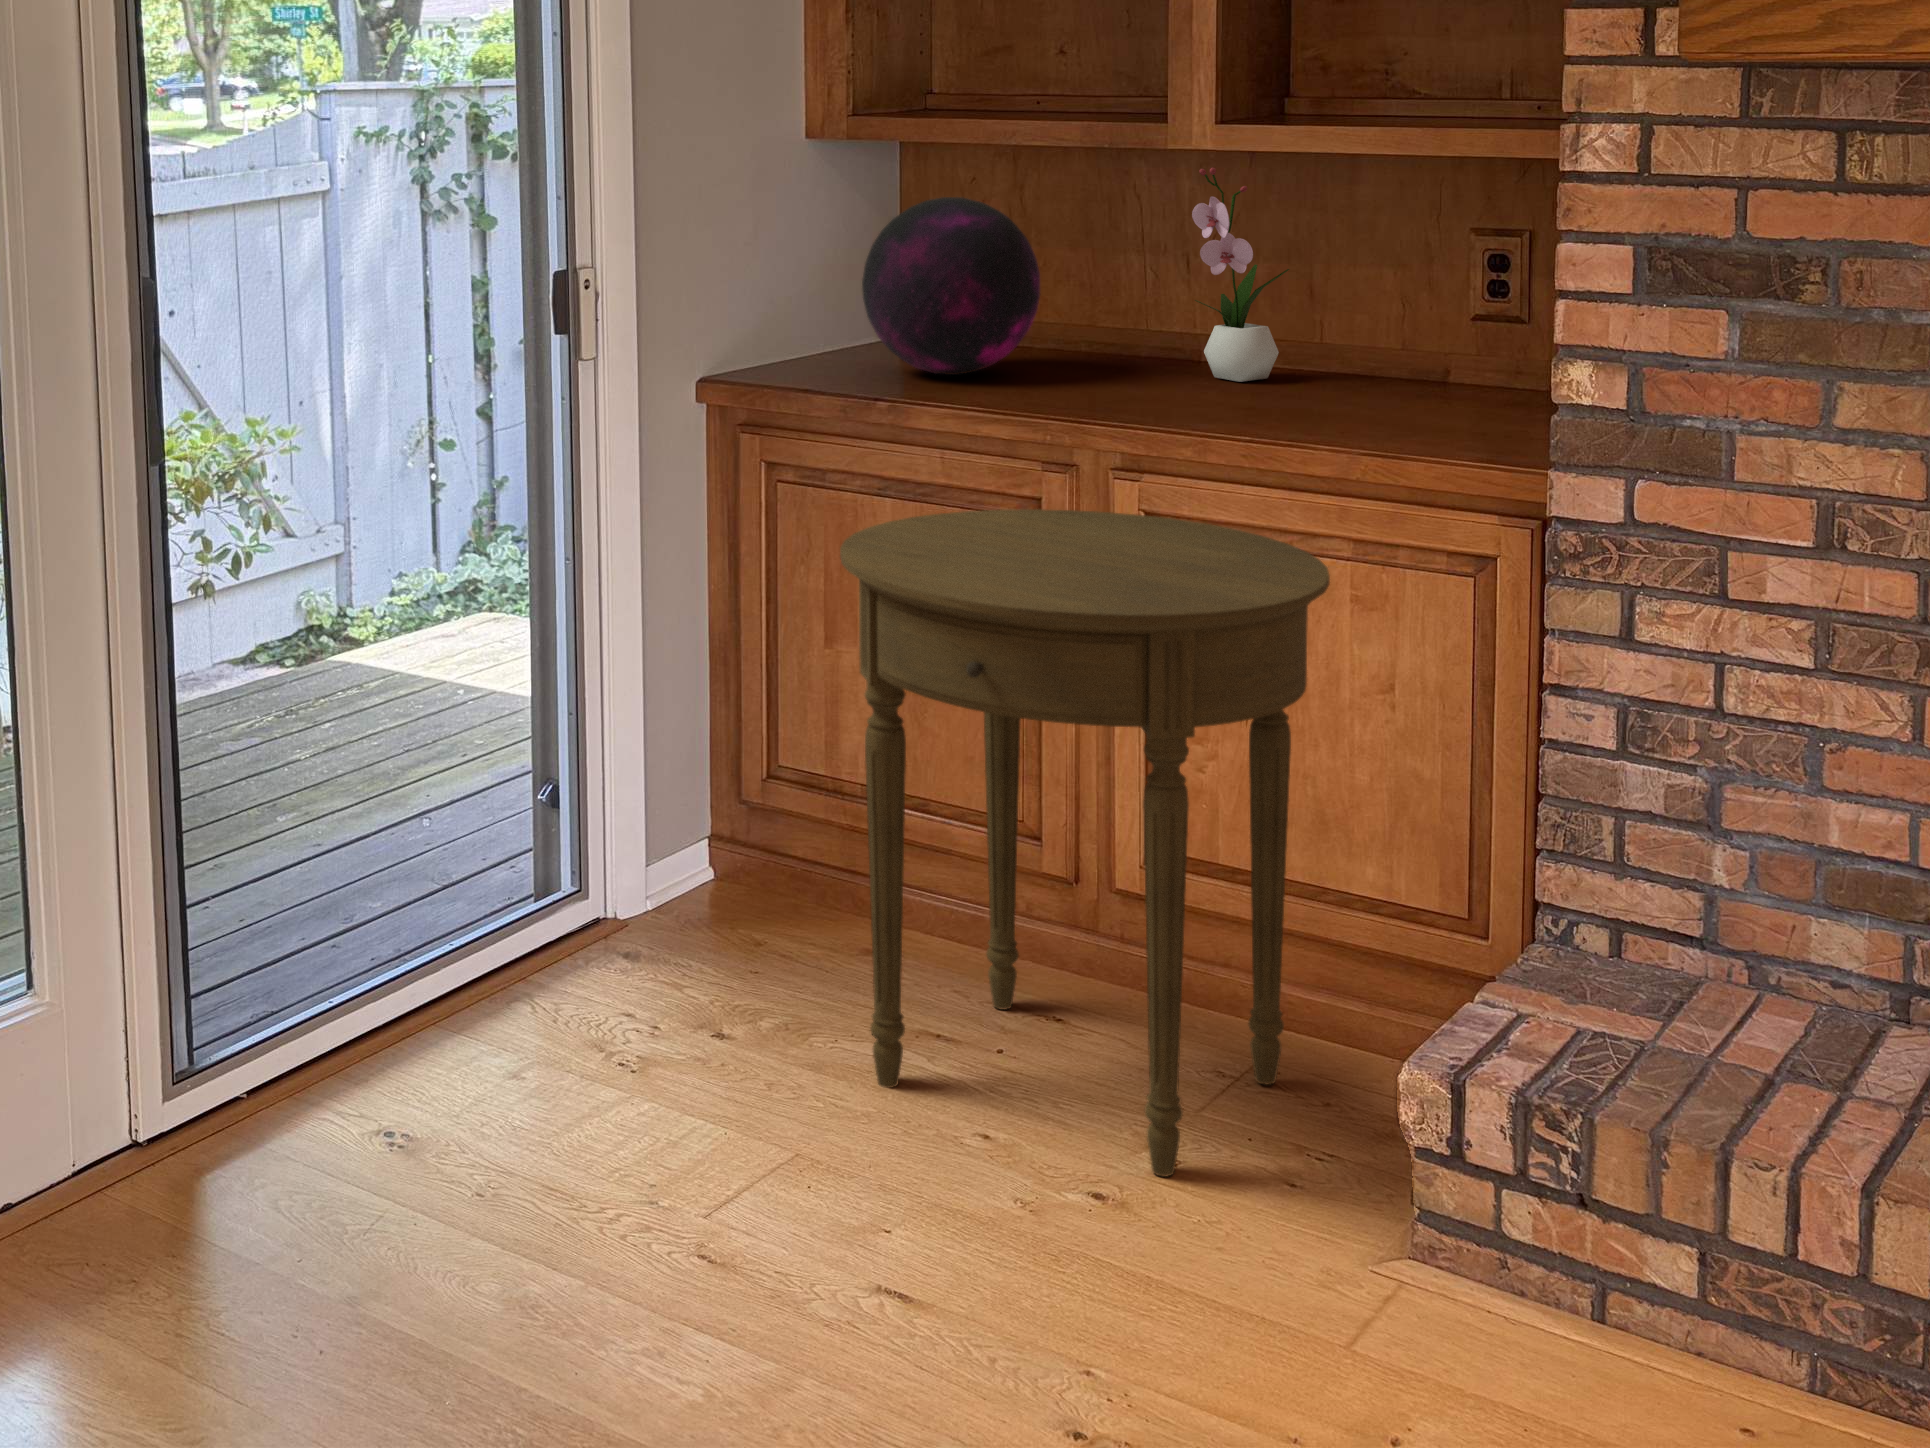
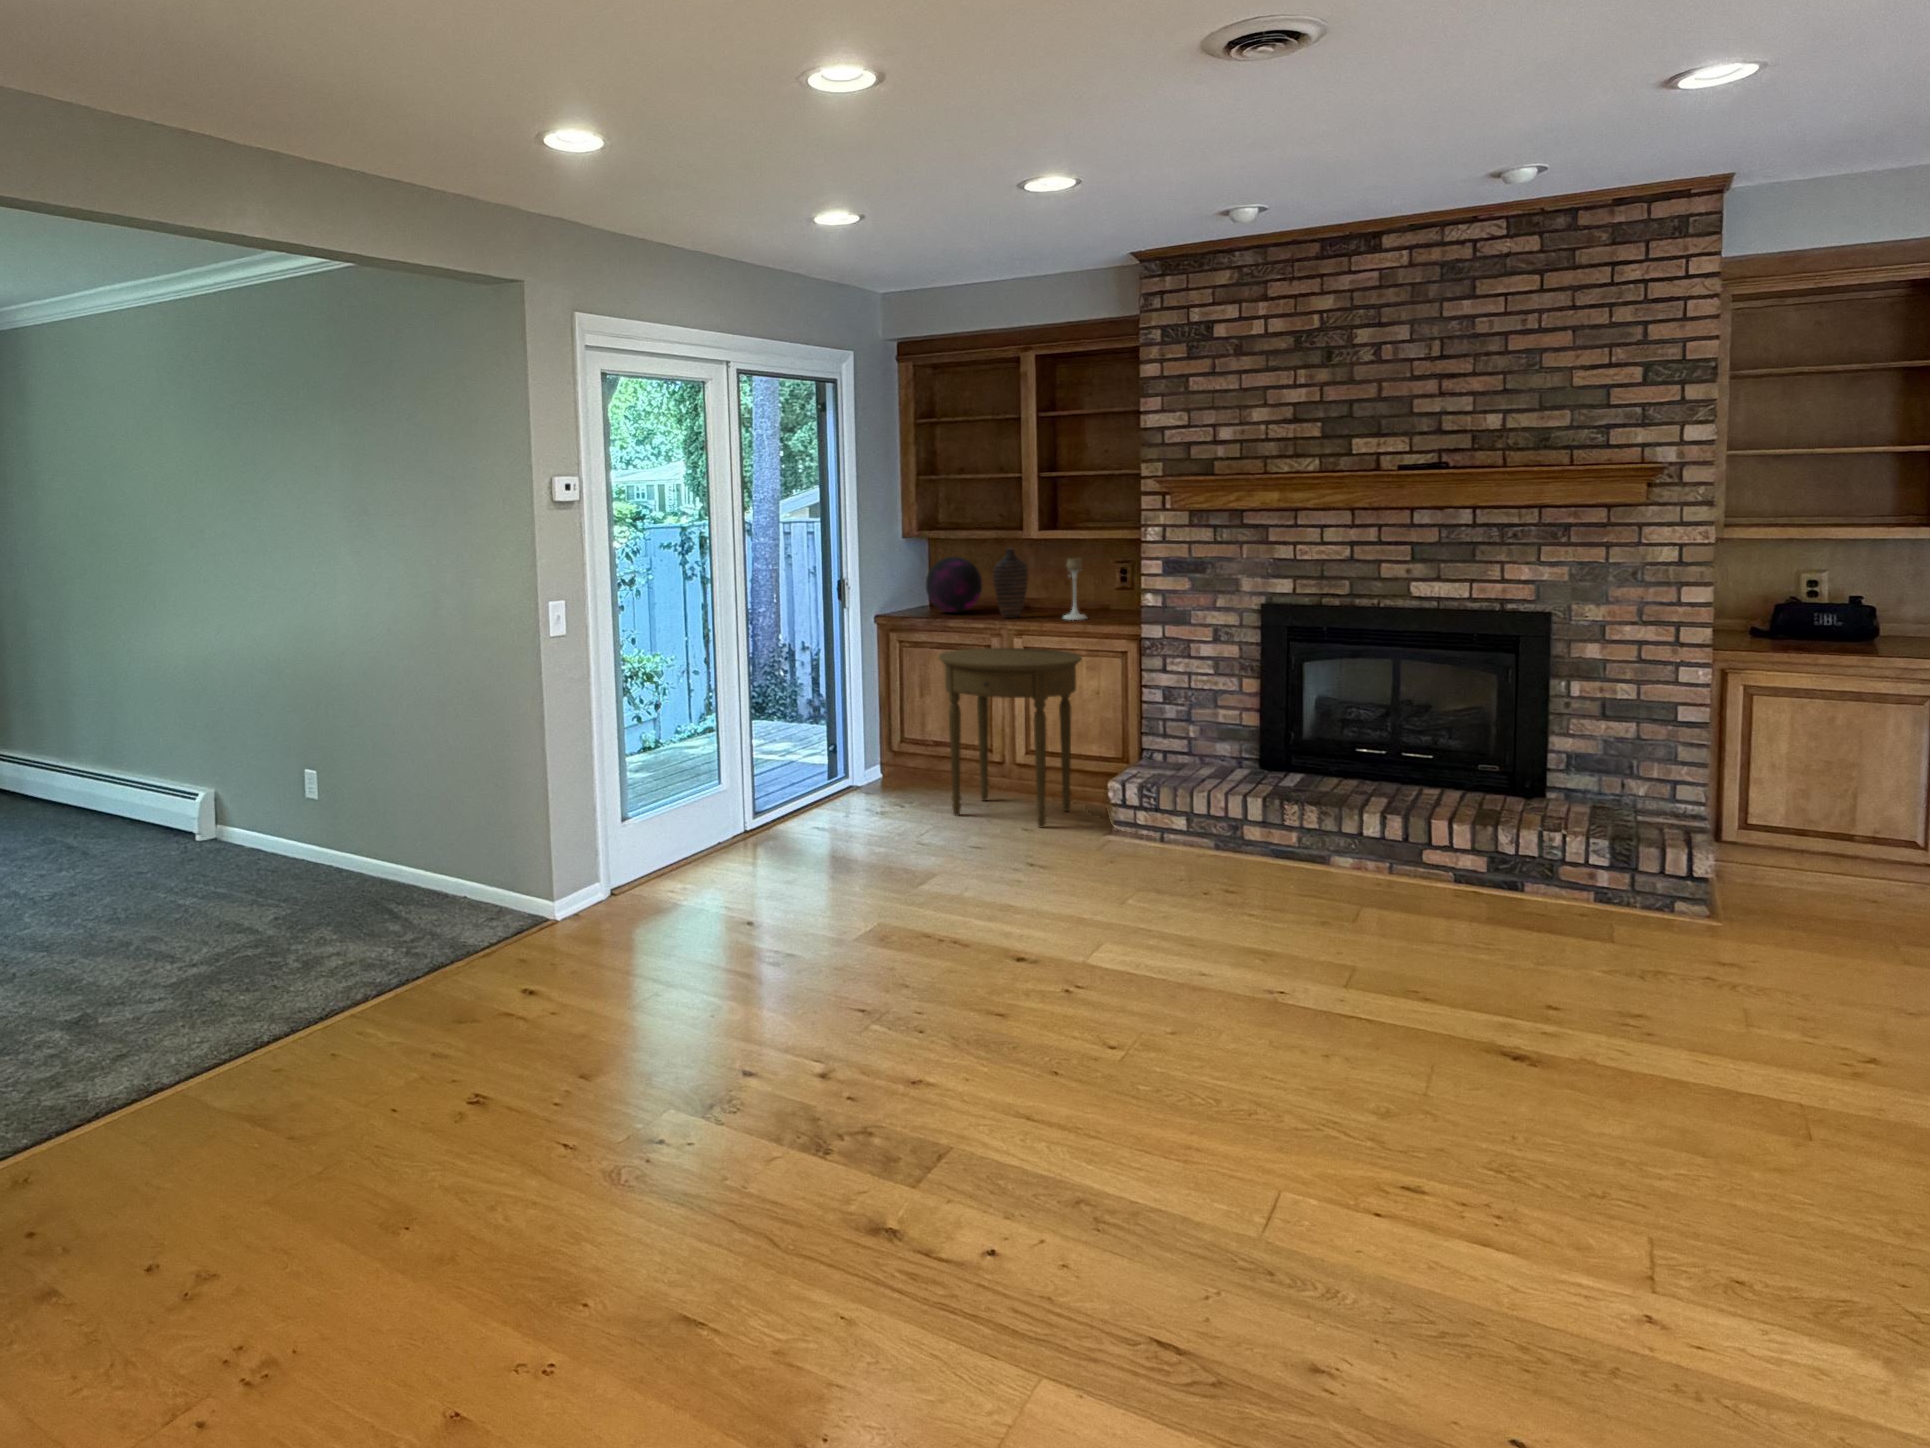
flower arrangement: present [1192,168,1289,382] -> none [1030,545,1061,612]
decorative vase: none [1057,179,1176,405] -> present [993,549,1028,618]
candle holder: none [1281,216,1366,424] -> present [1064,558,1087,620]

